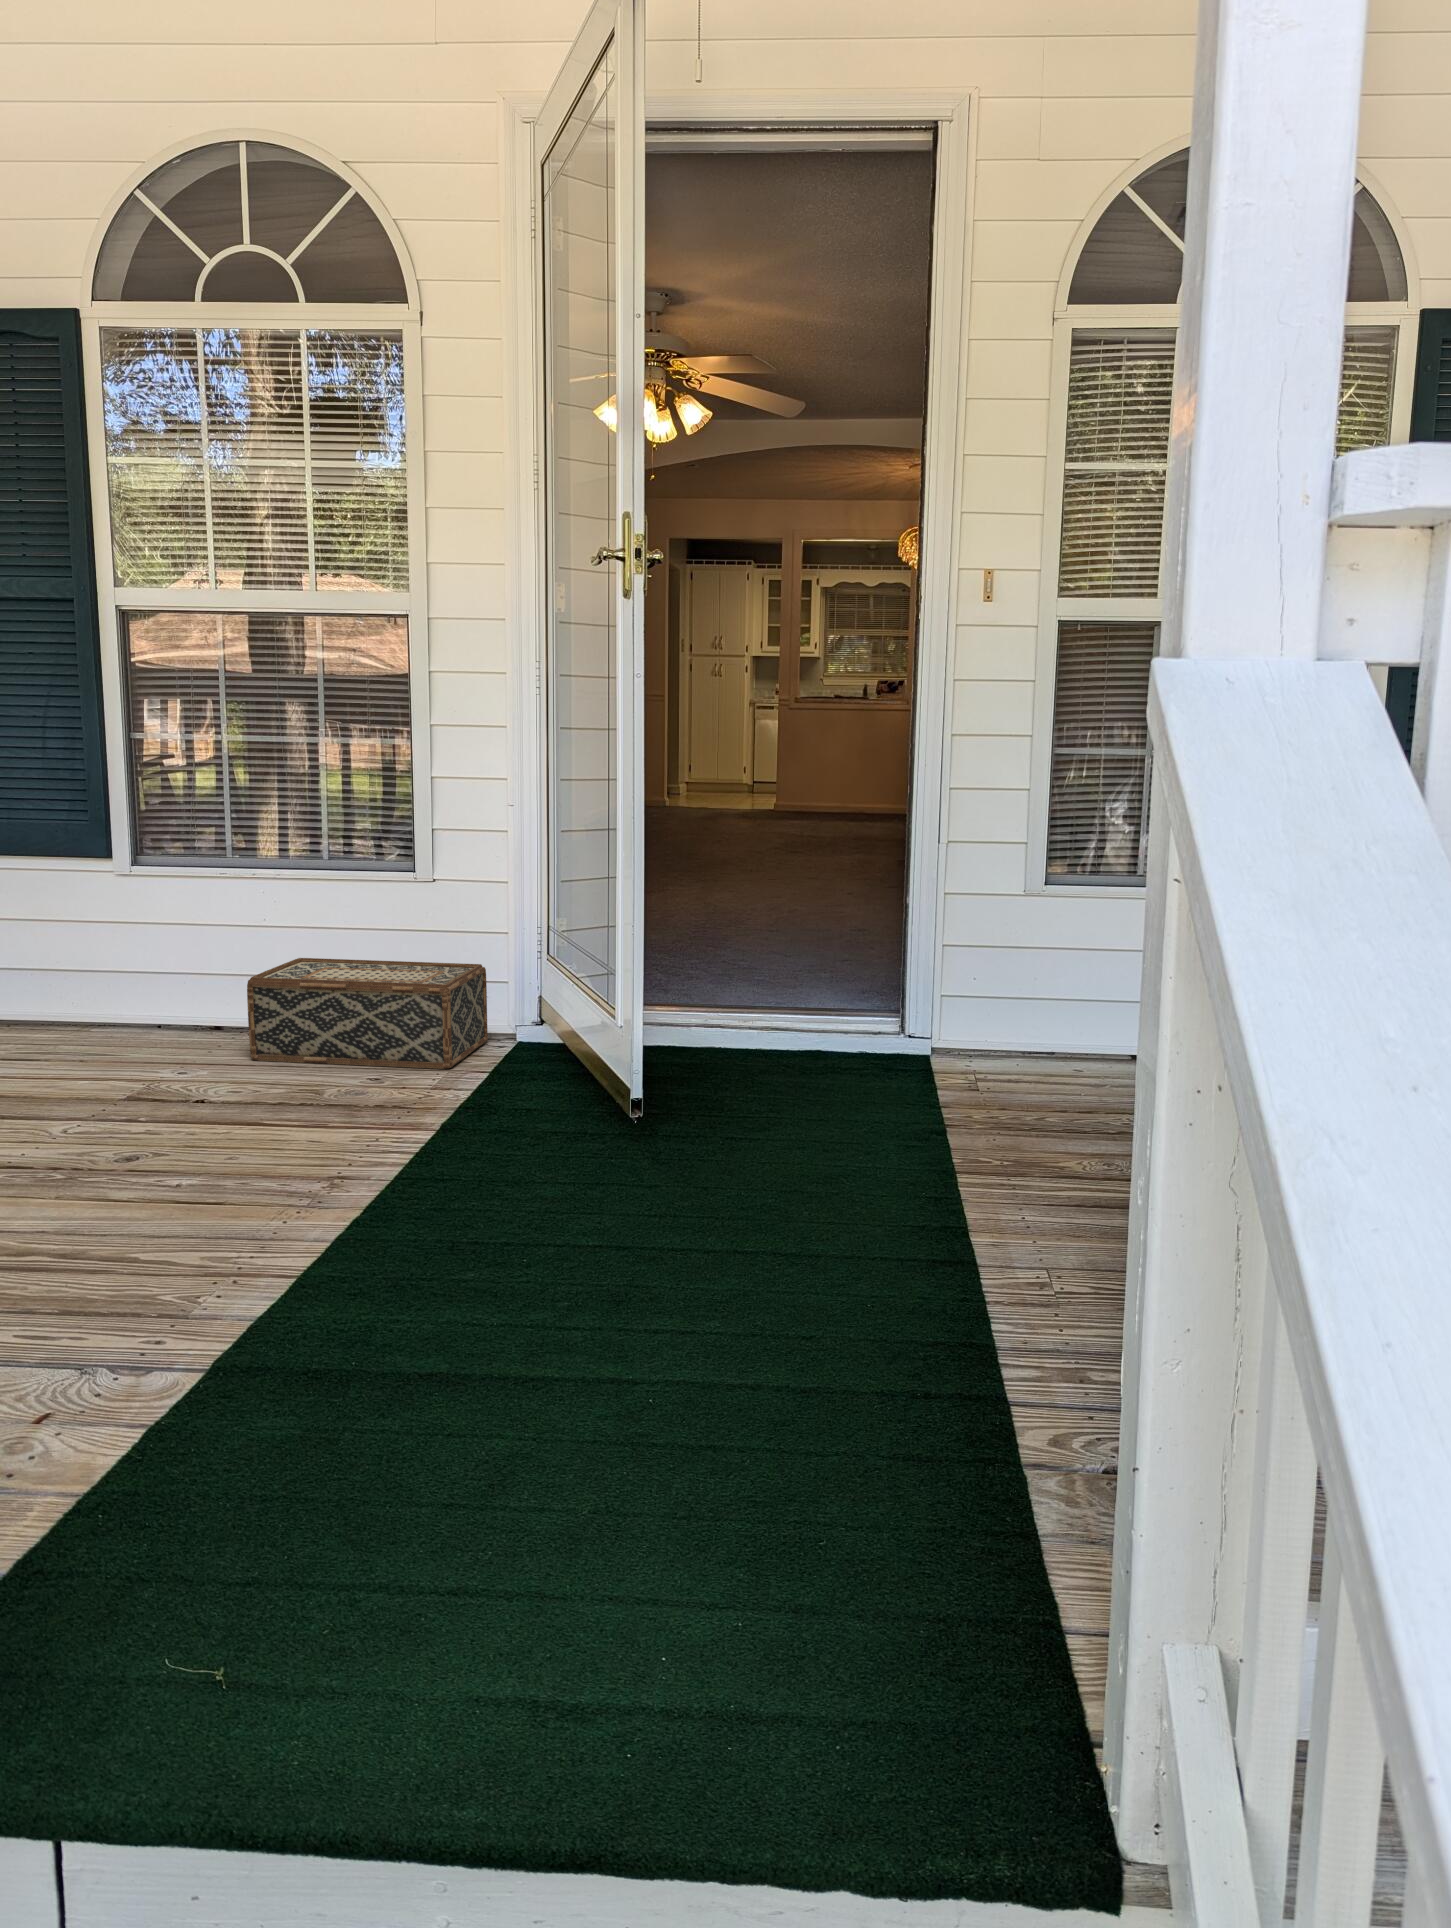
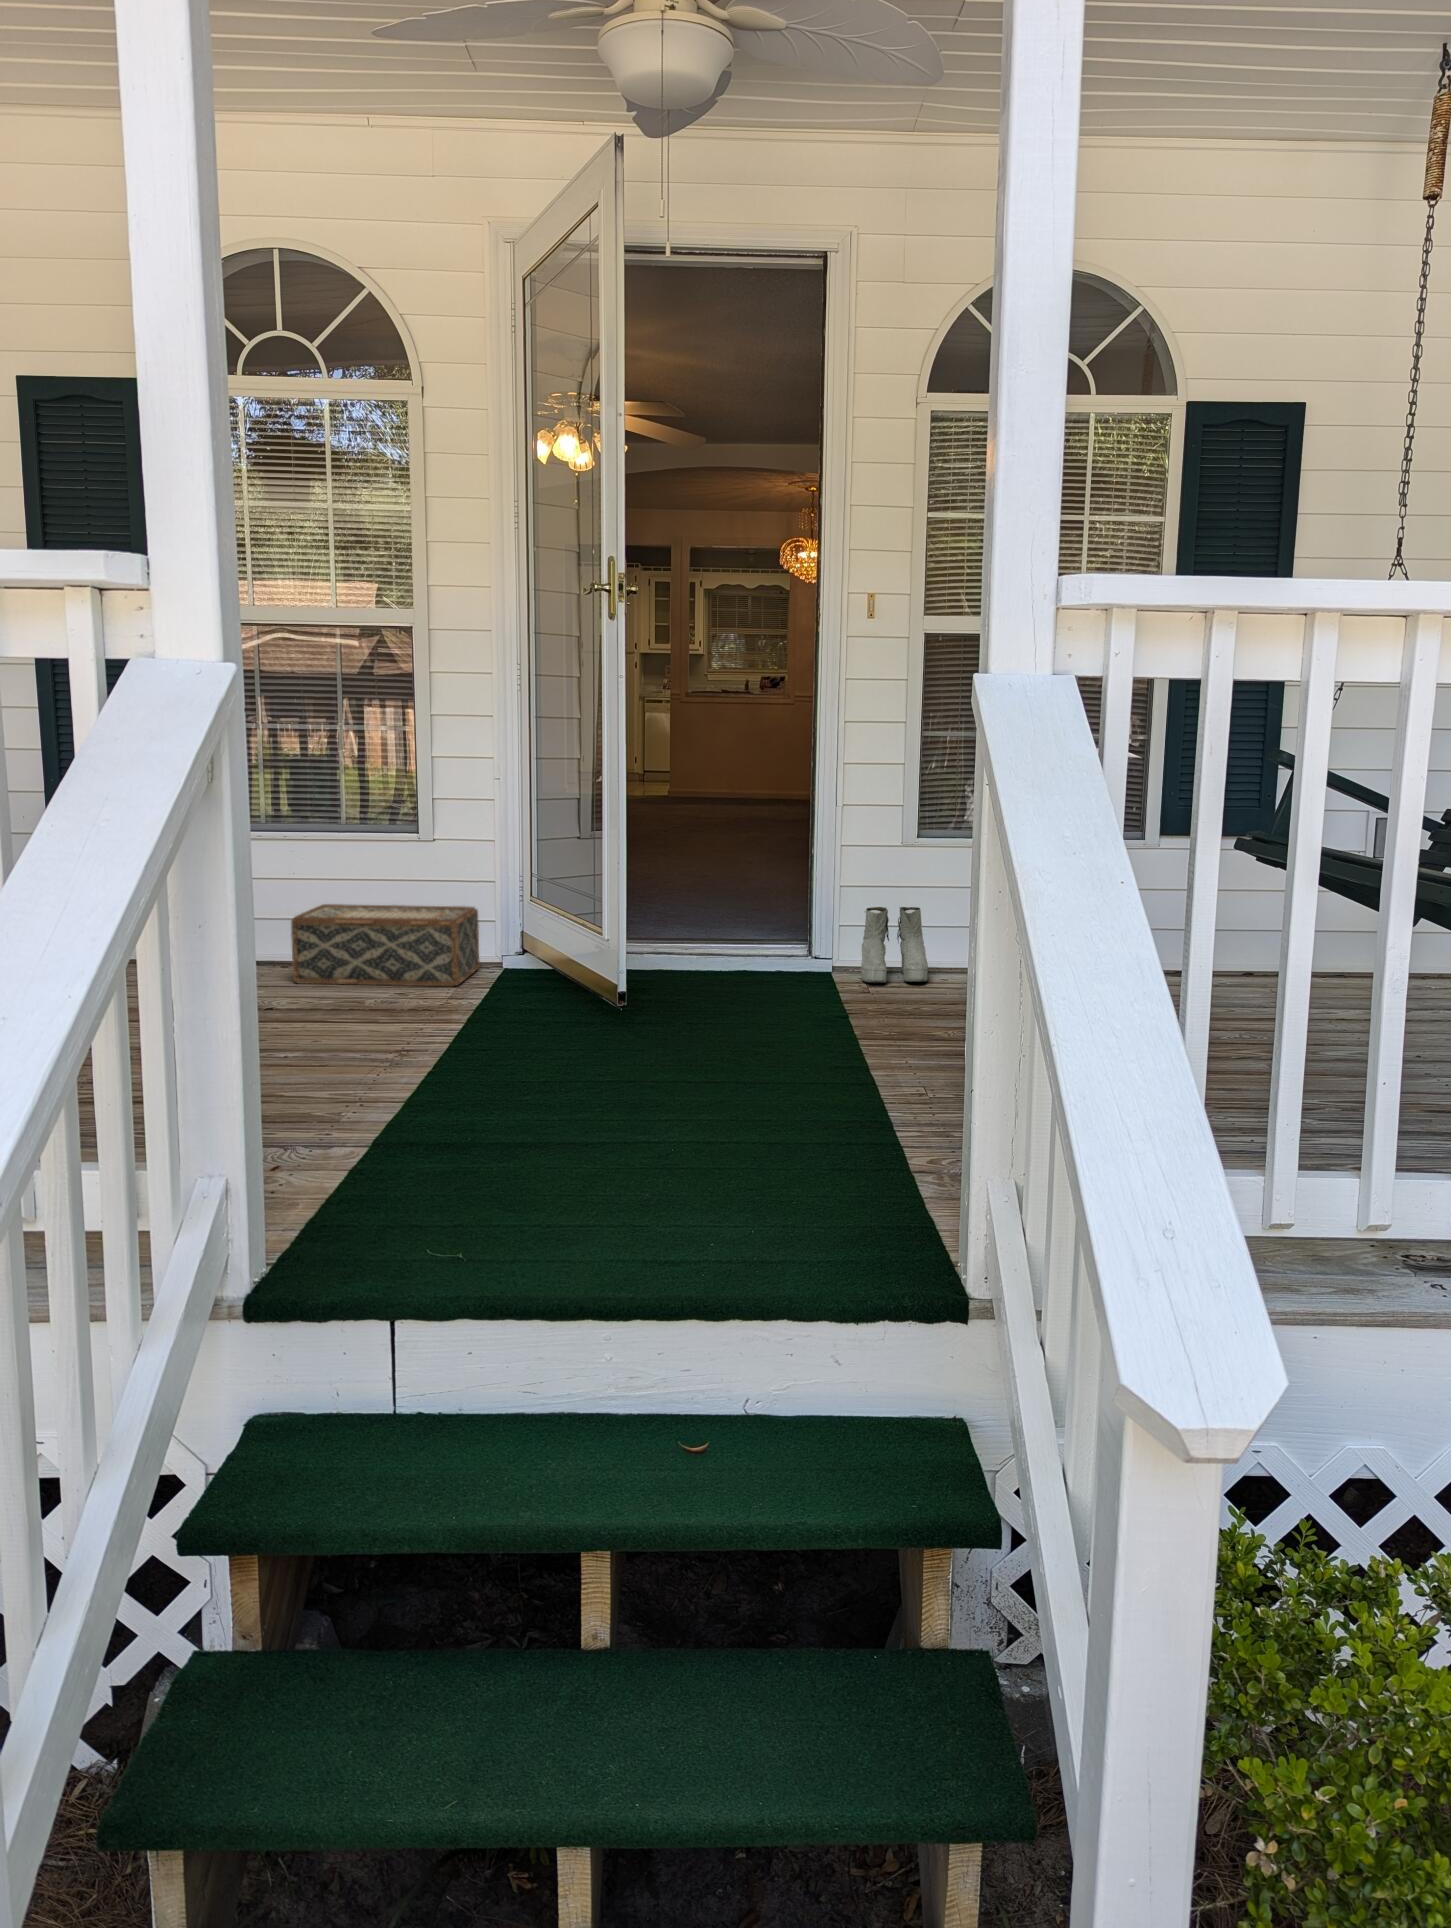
boots: none [968,973,1055,1075] -> present [861,907,928,983]

